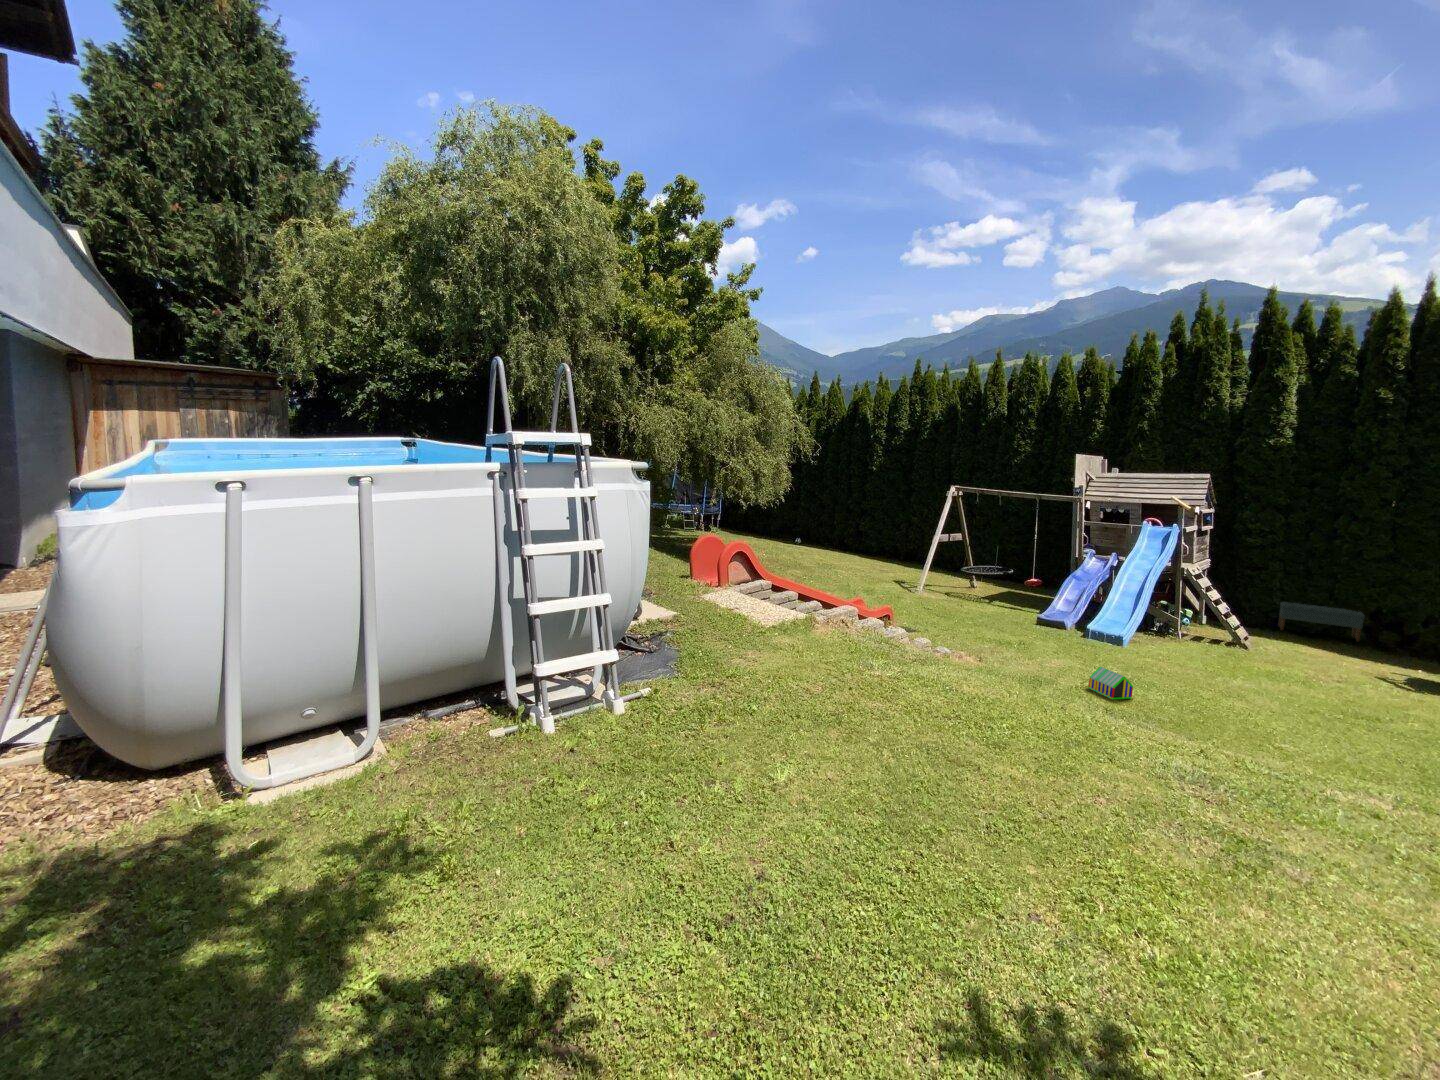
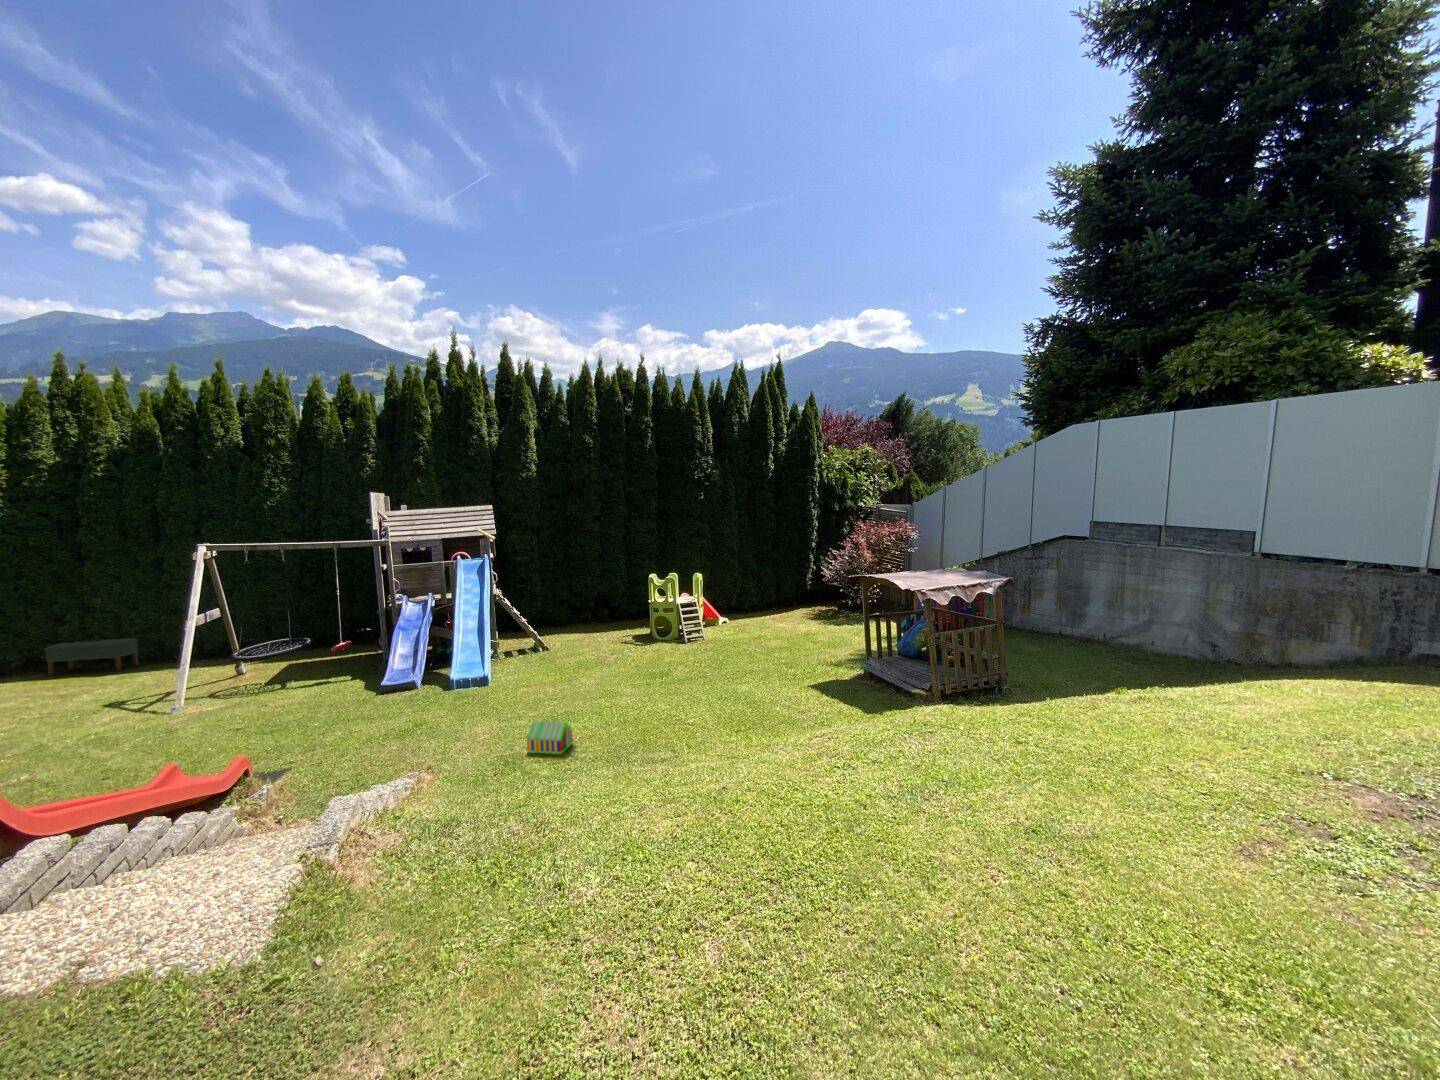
bench: present [1278,602,1365,641] -> present [44,638,138,675]

